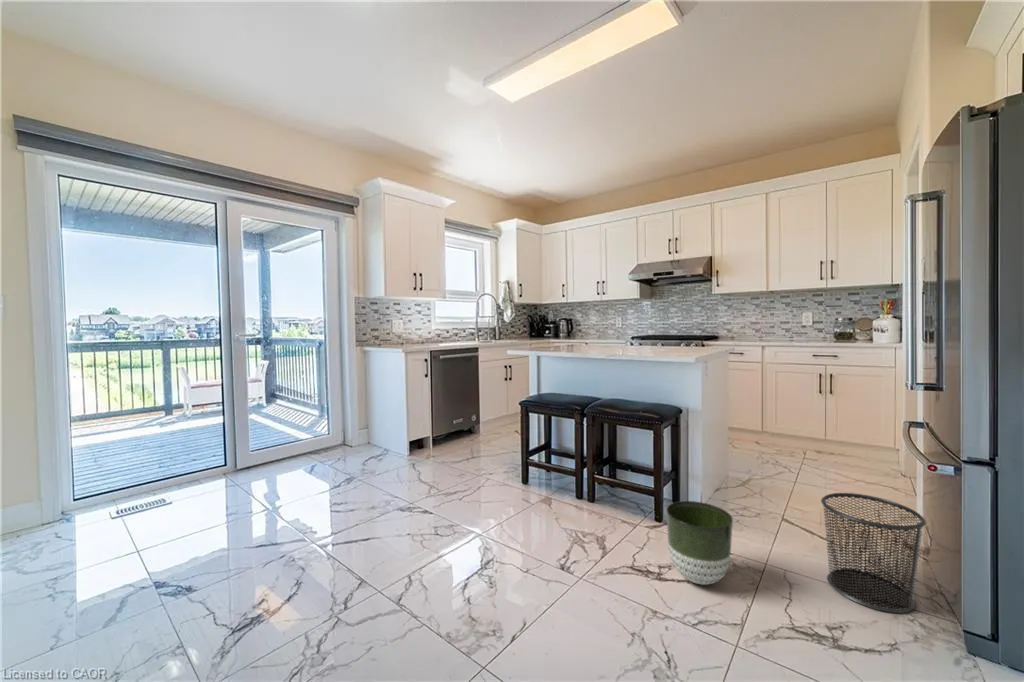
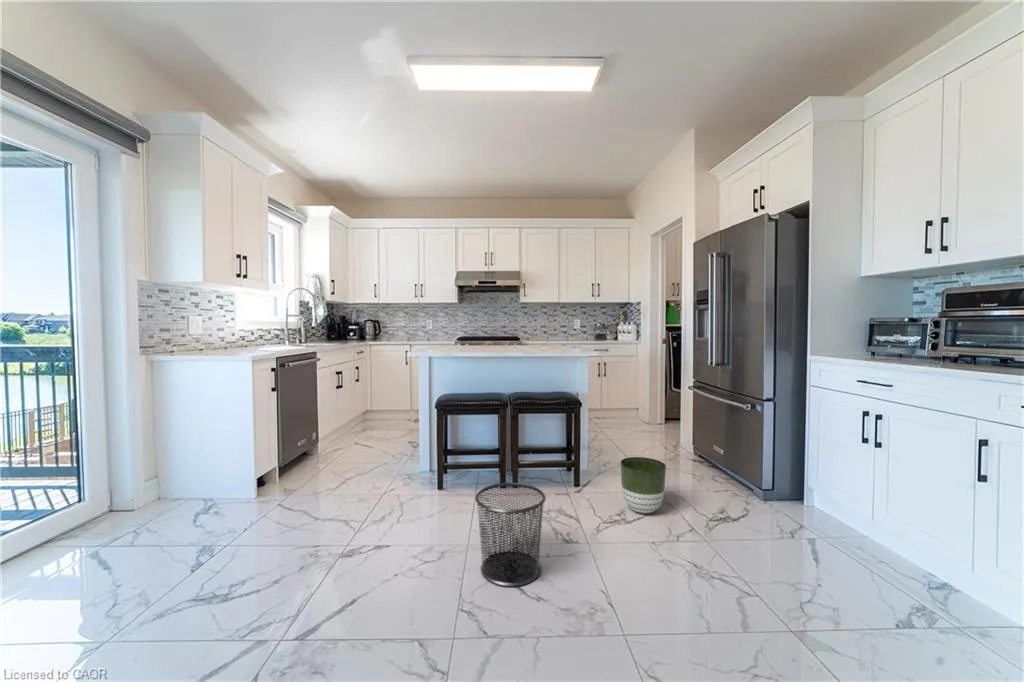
waste bin: present [821,493,926,613] -> present [475,483,546,587]

